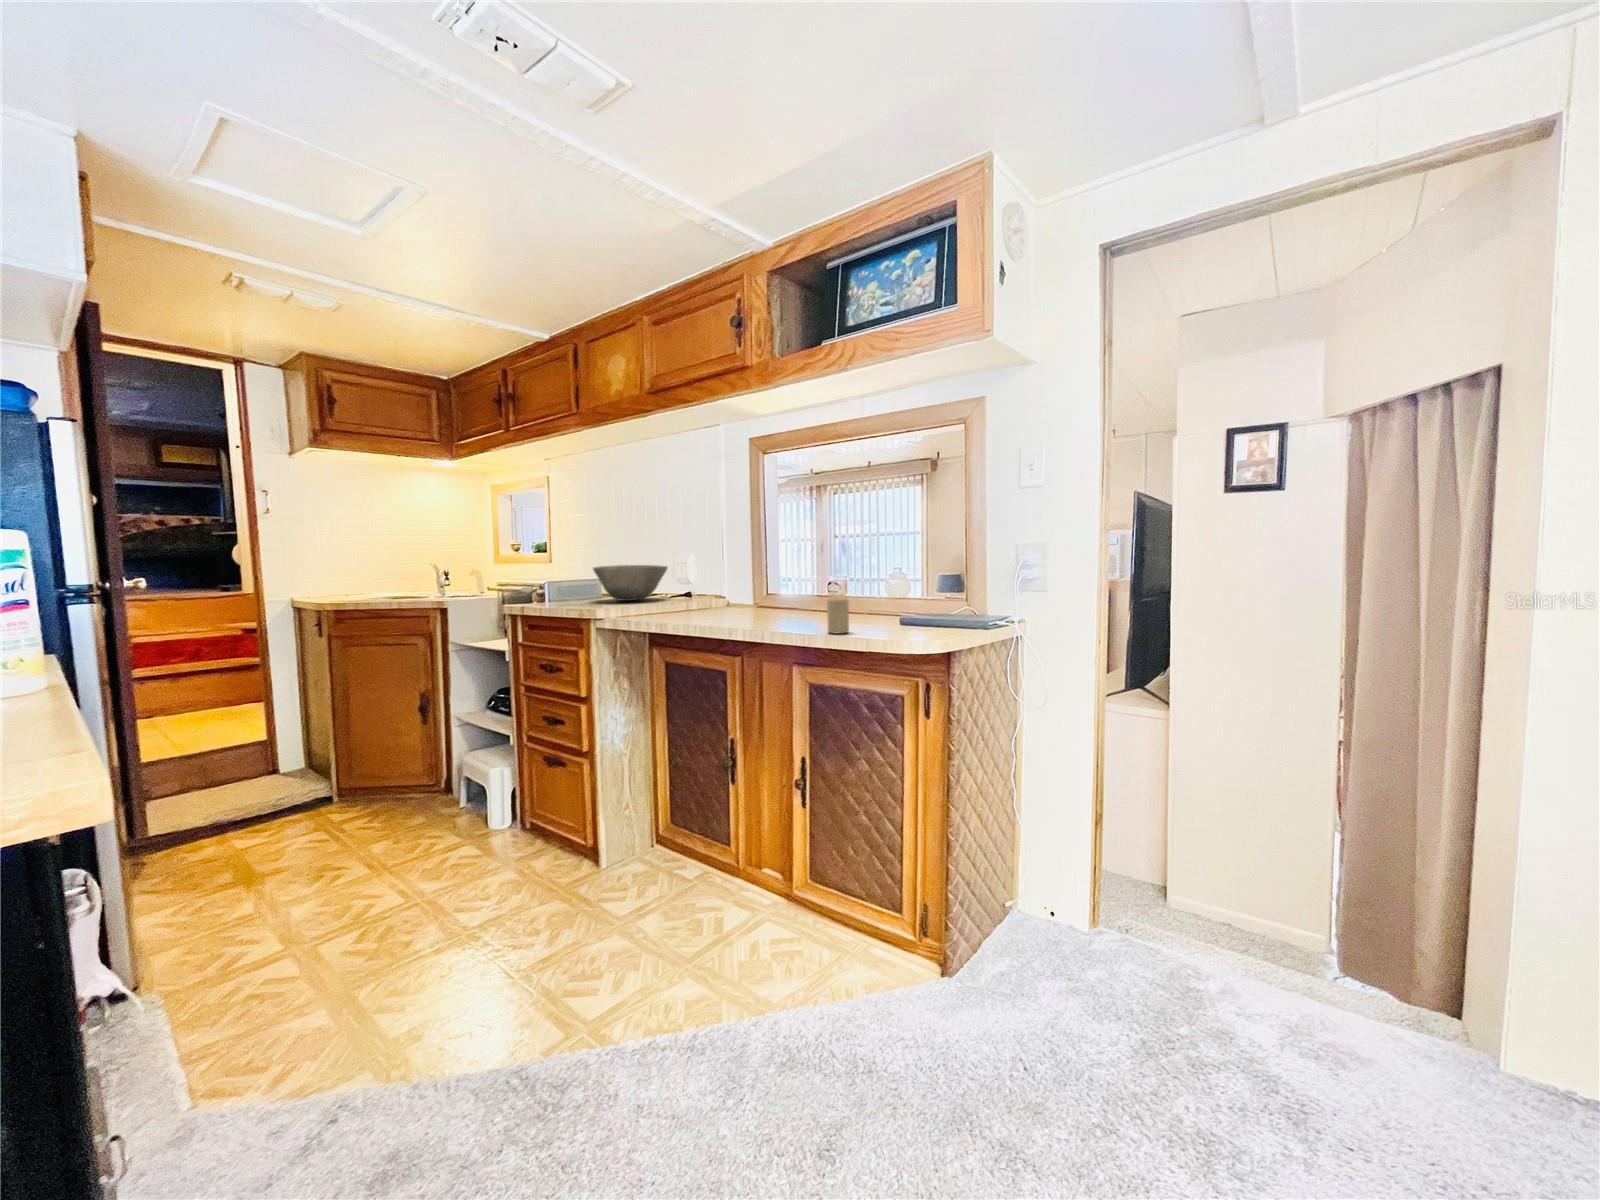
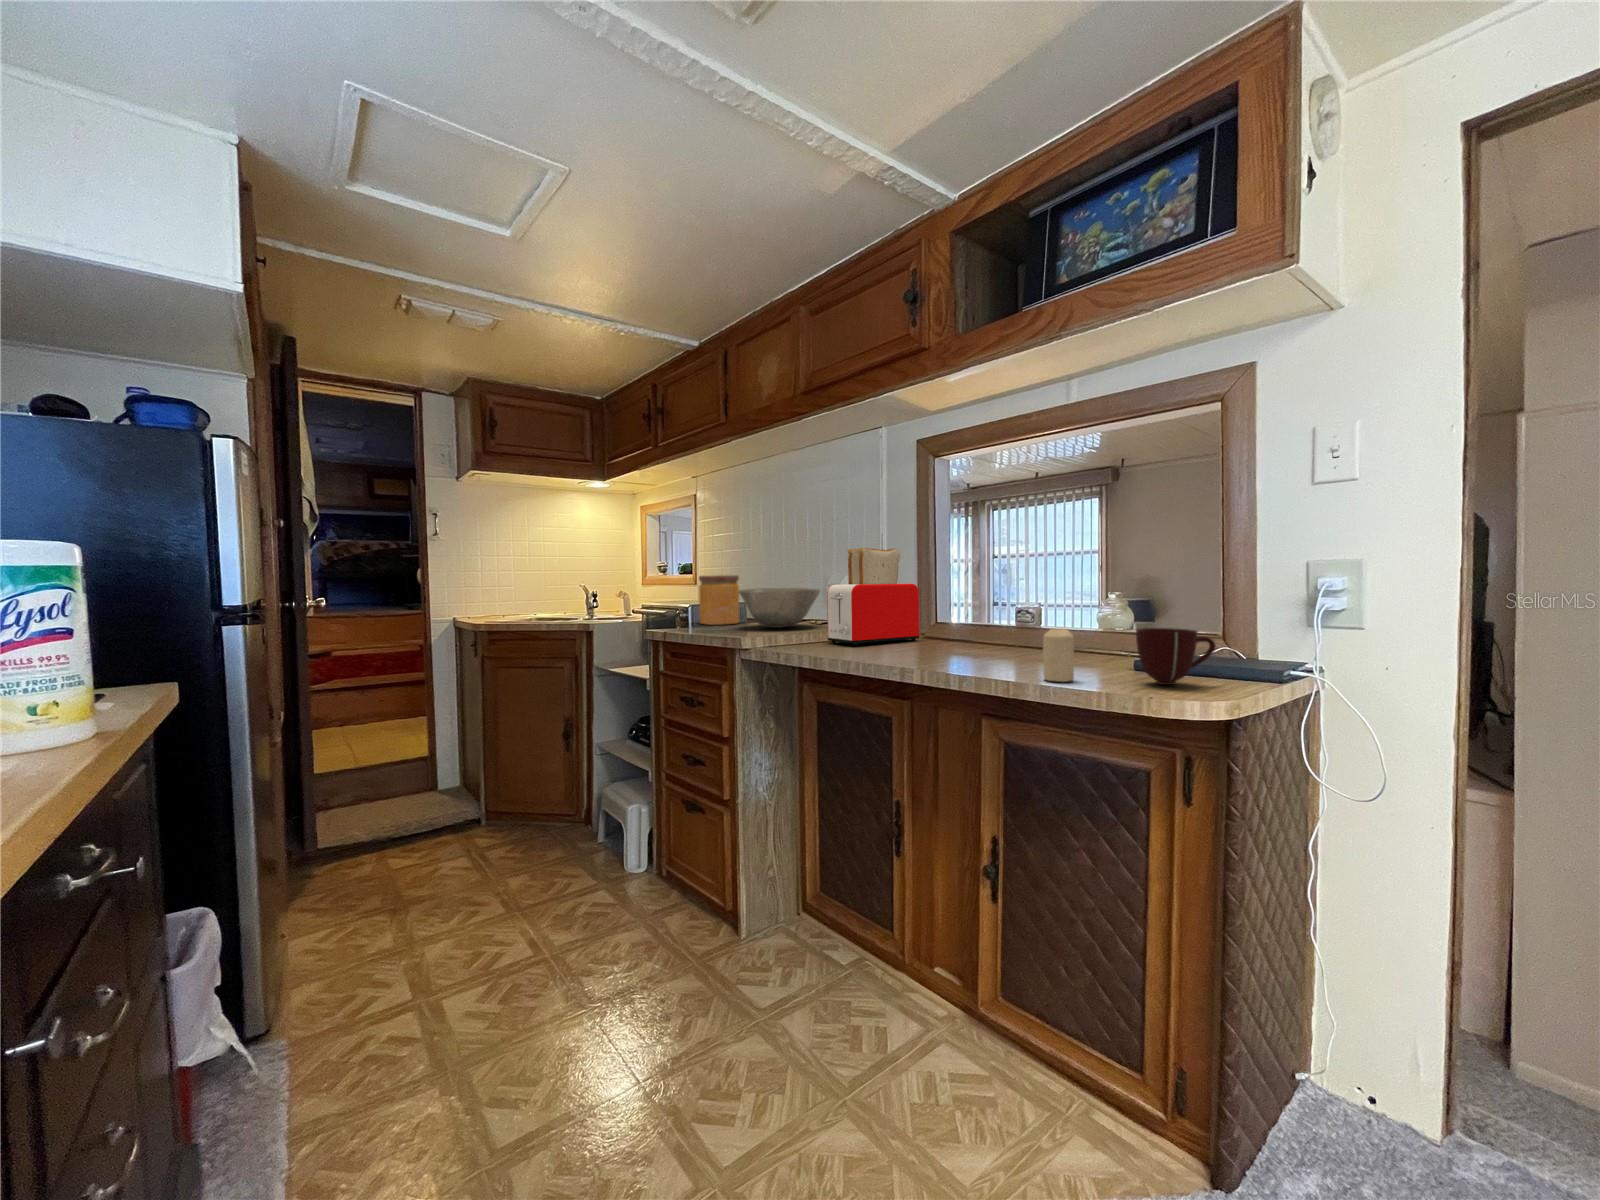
toaster: none [671,531,749,613] -> present [827,548,919,645]
jar: none [554,554,594,599] -> present [699,575,739,625]
mug: none [890,593,941,633] -> present [1136,628,1215,685]

